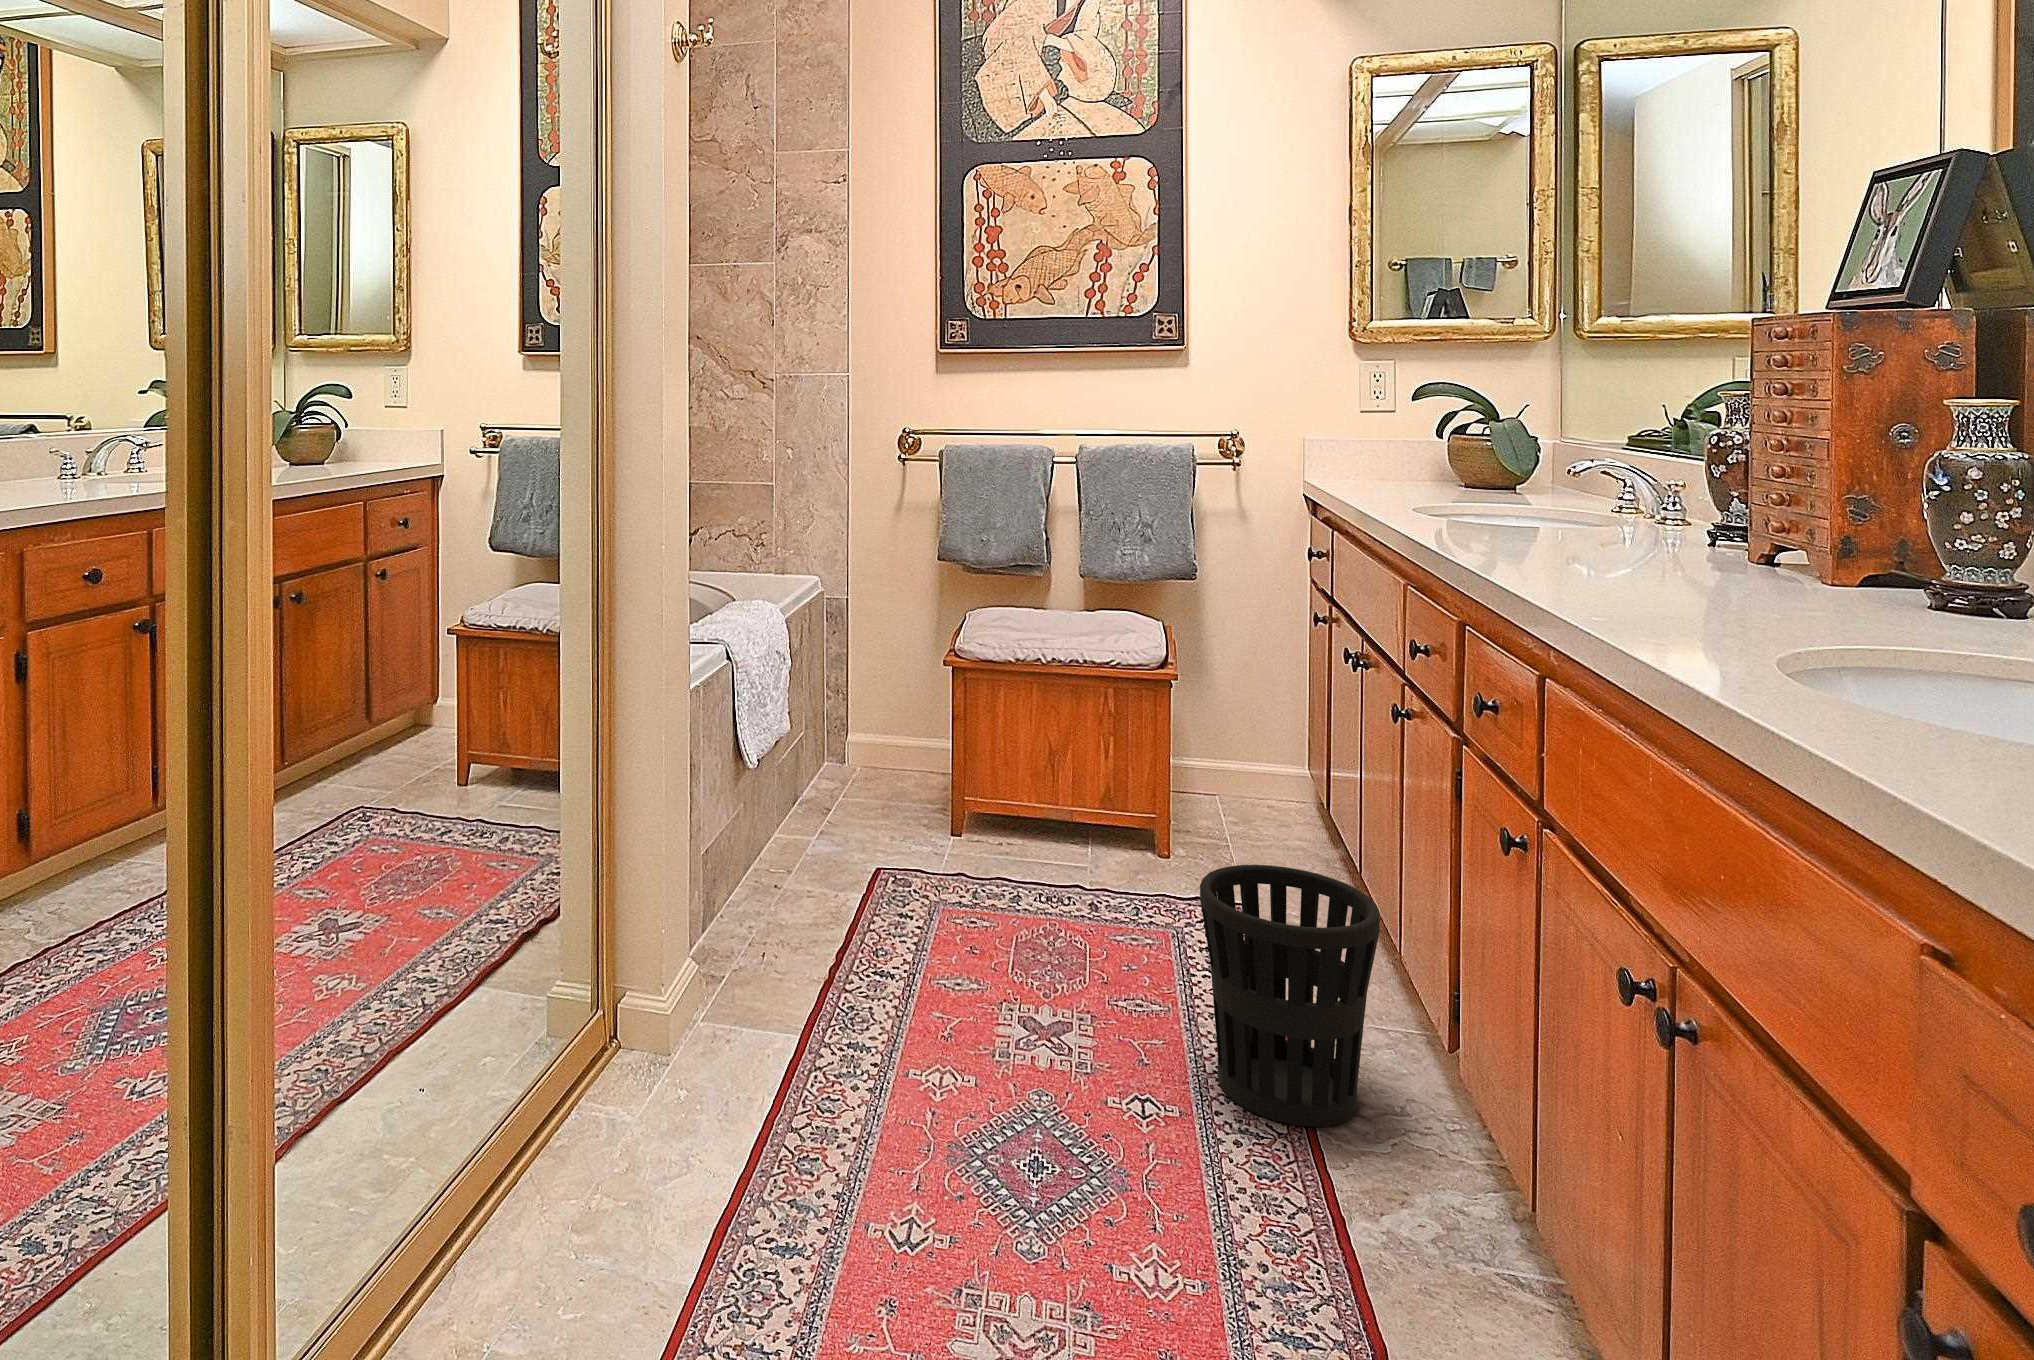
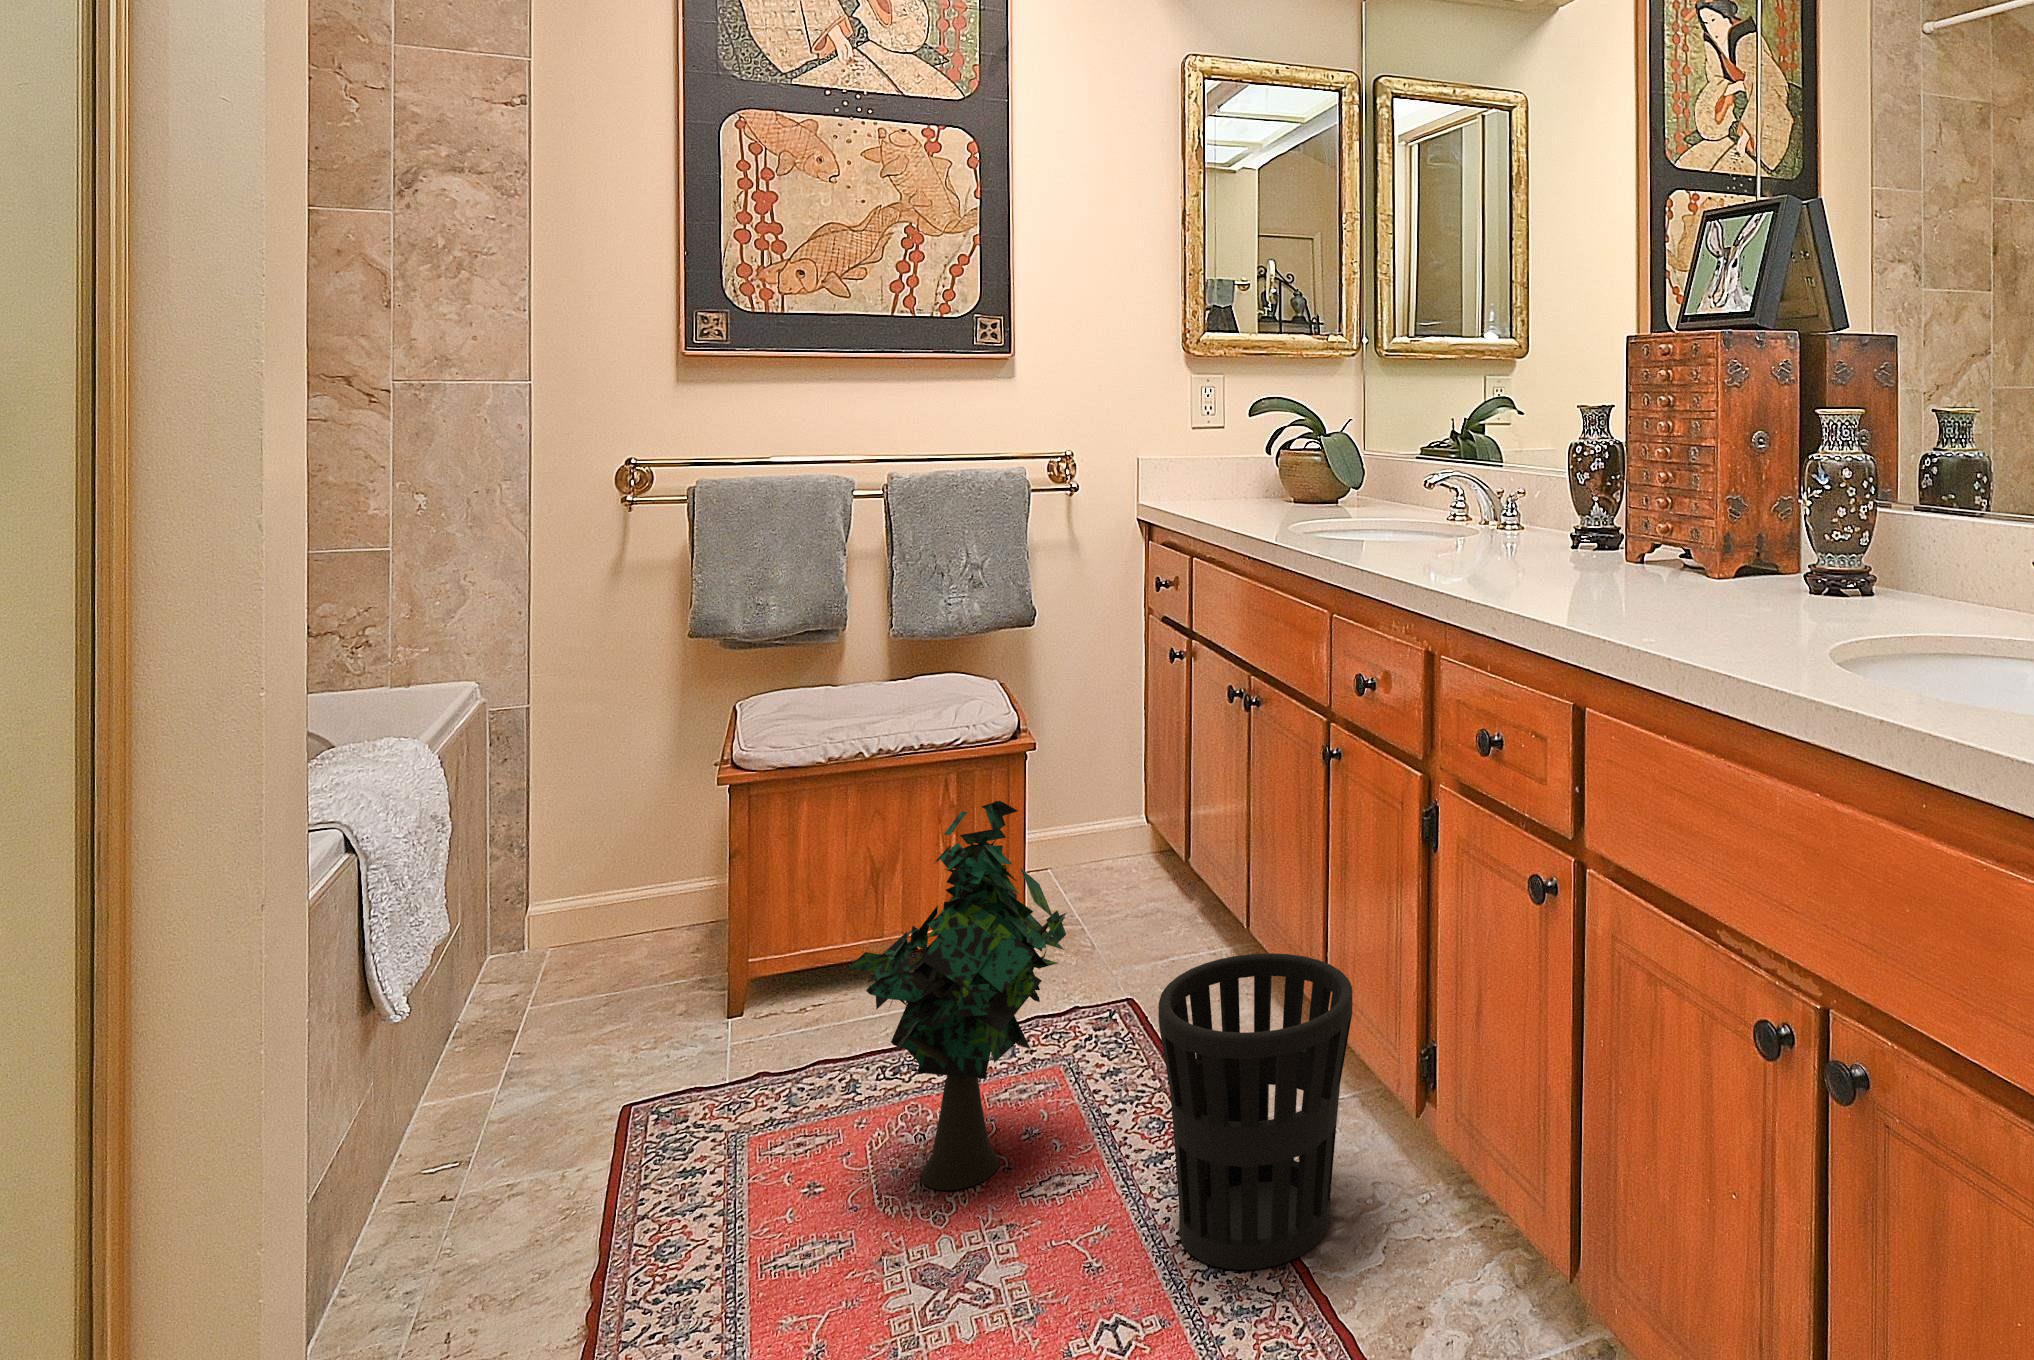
decorative plant: none [993,699,1156,984] -> present [849,801,1066,1190]

